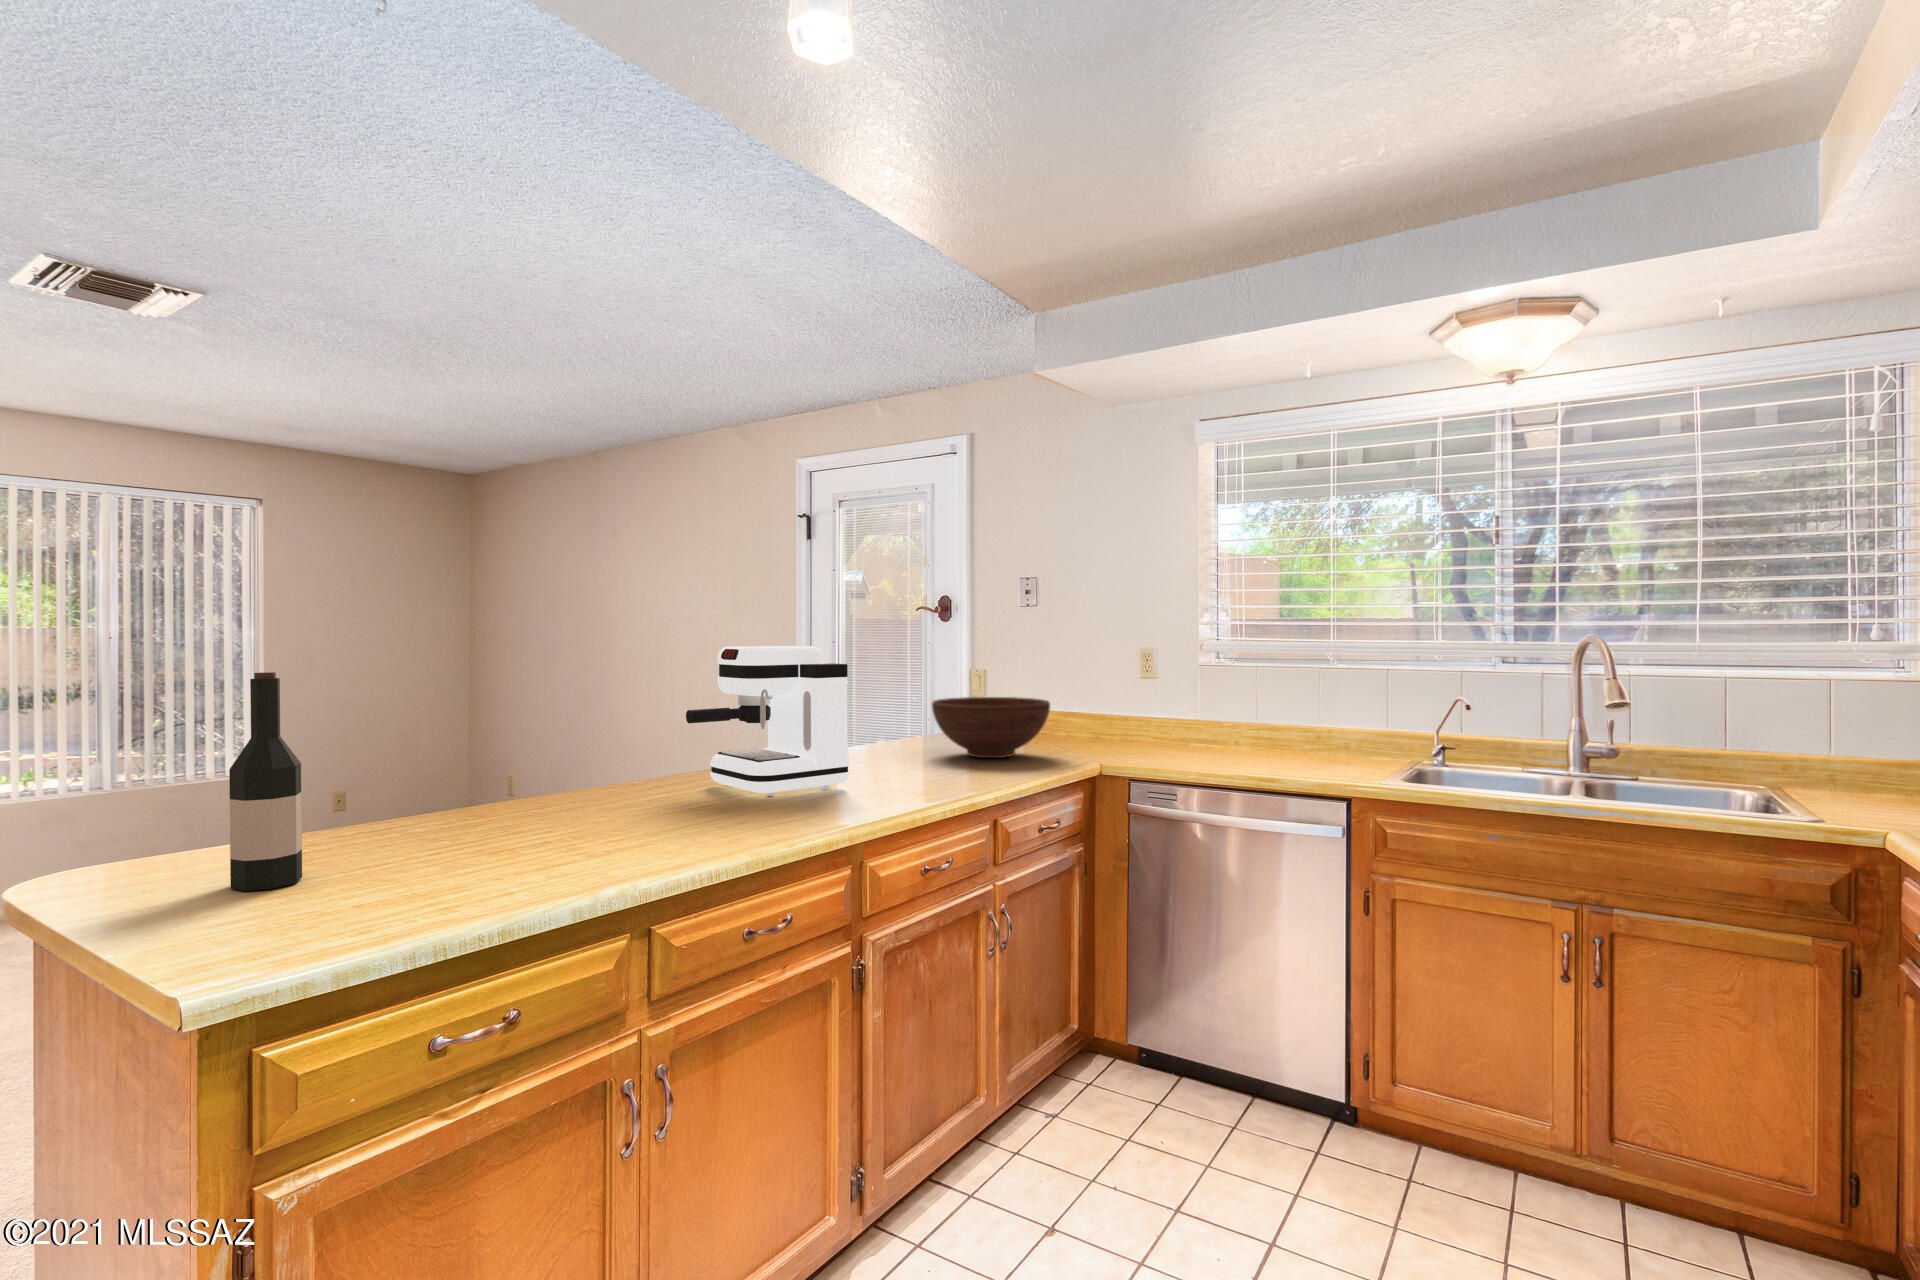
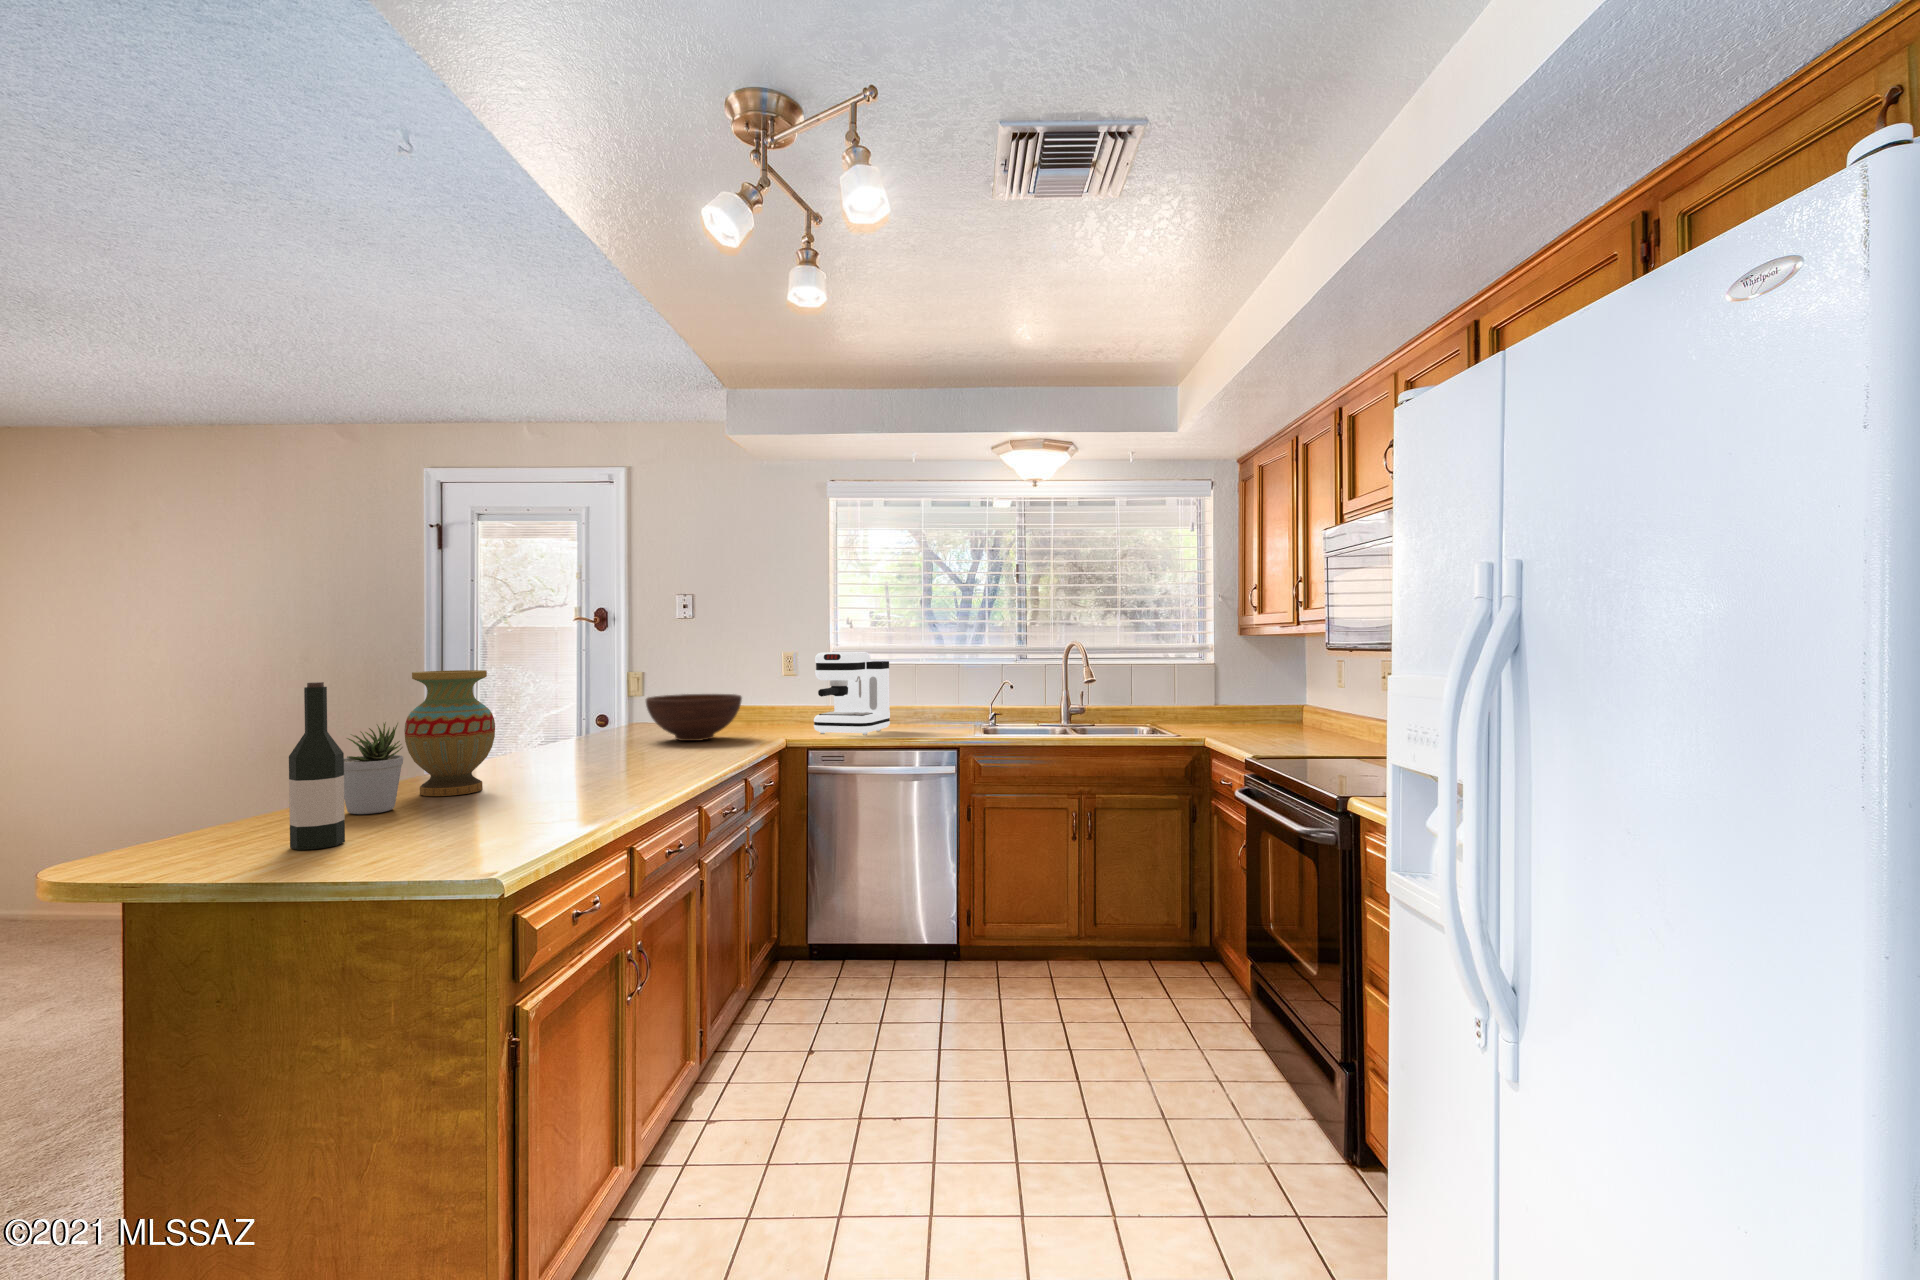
coffee maker: present [686,646,849,796] -> present [814,652,890,735]
vase: none [533,660,639,817] -> present [404,670,495,796]
potted plant: none [410,722,491,836] -> present [344,722,403,814]

